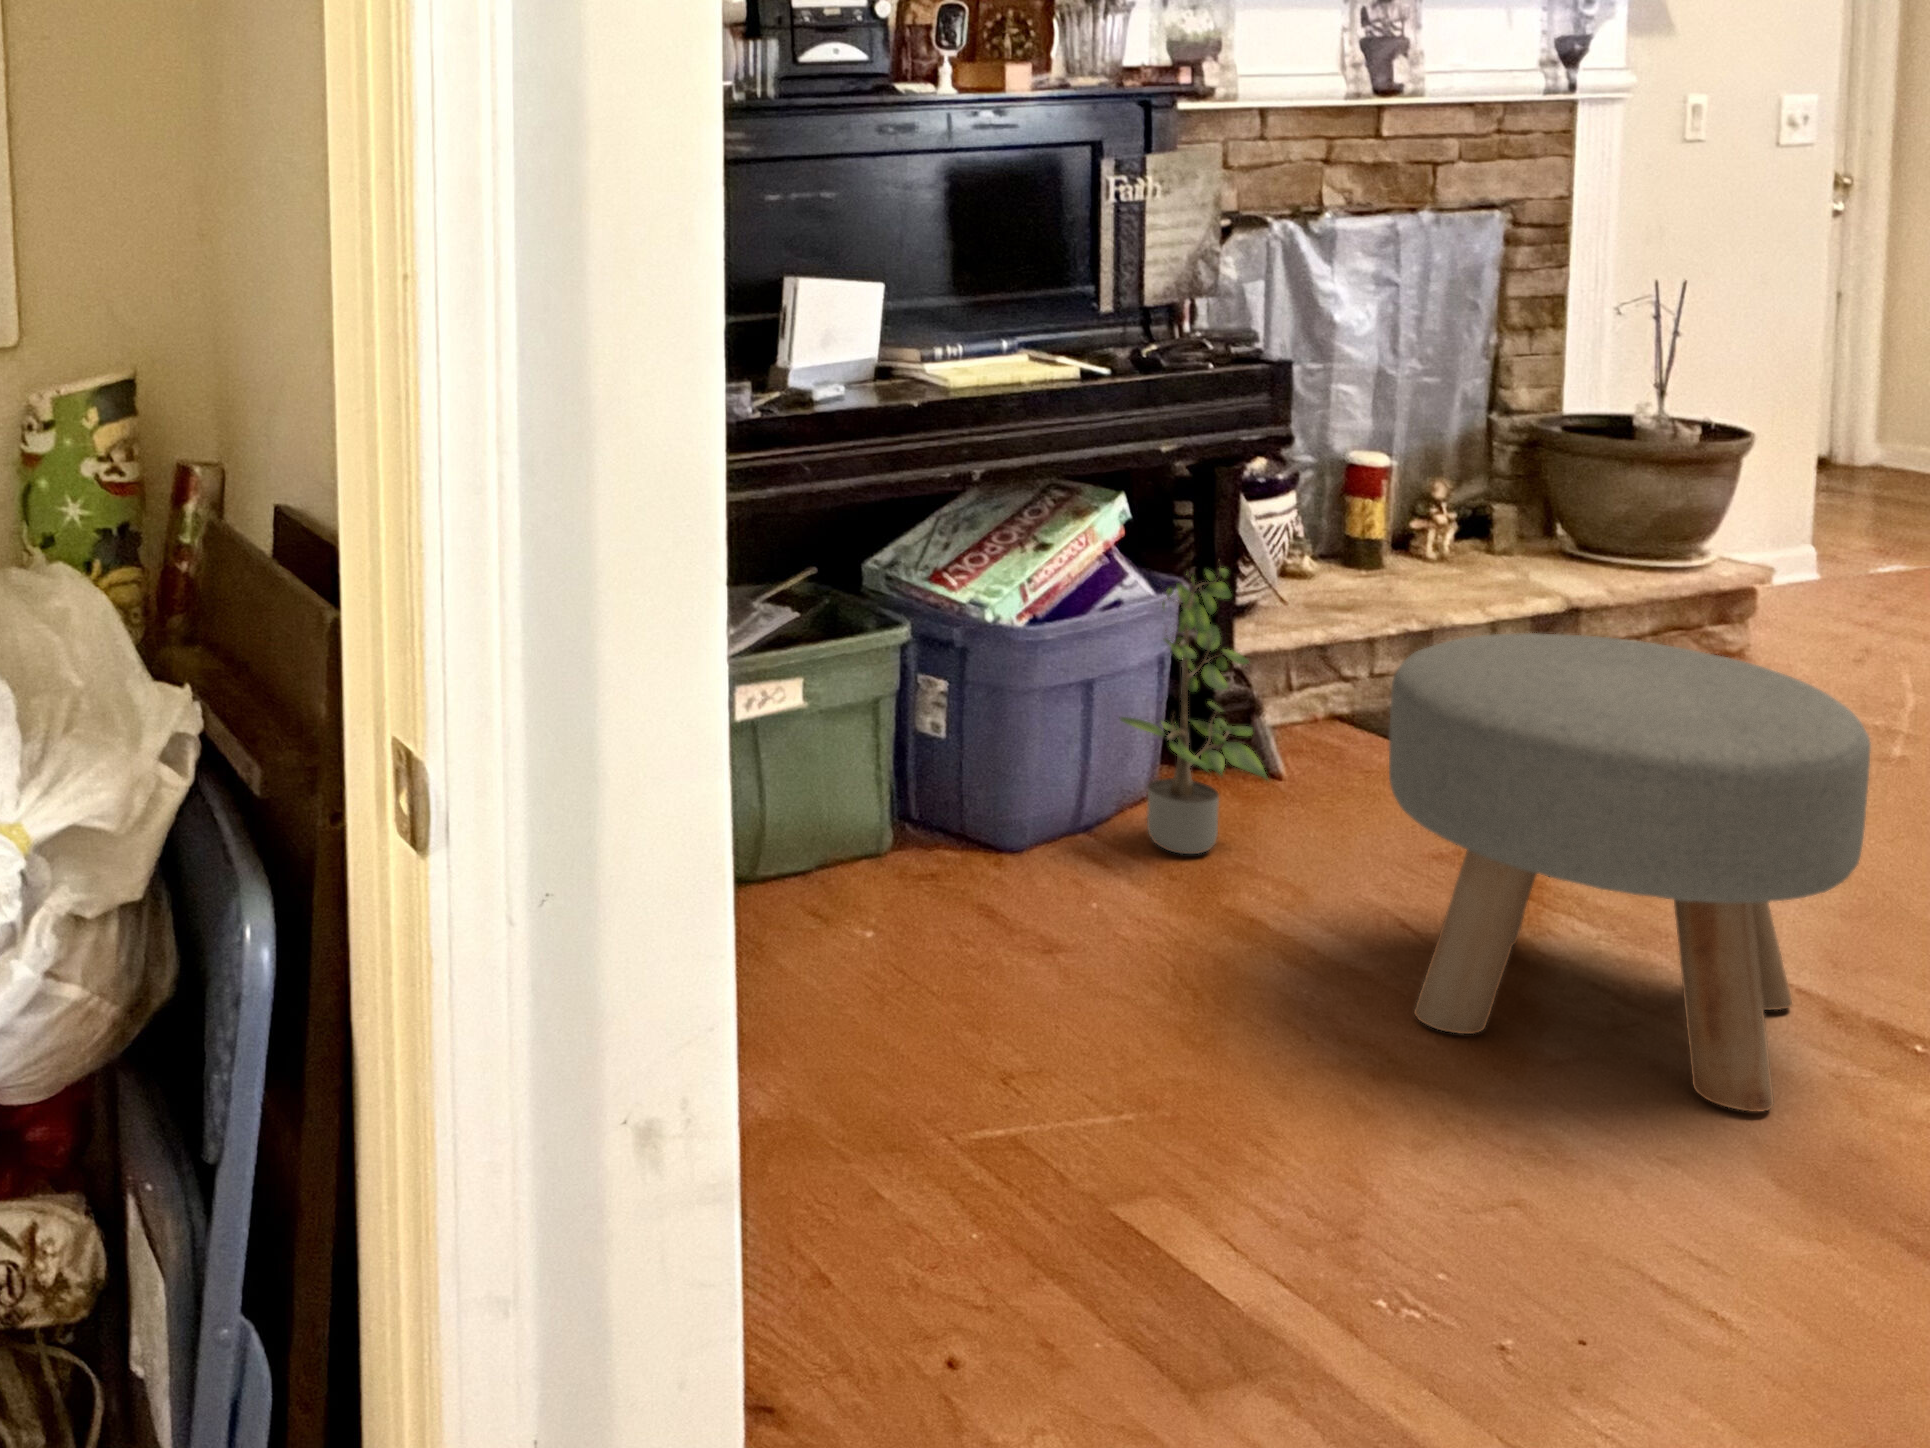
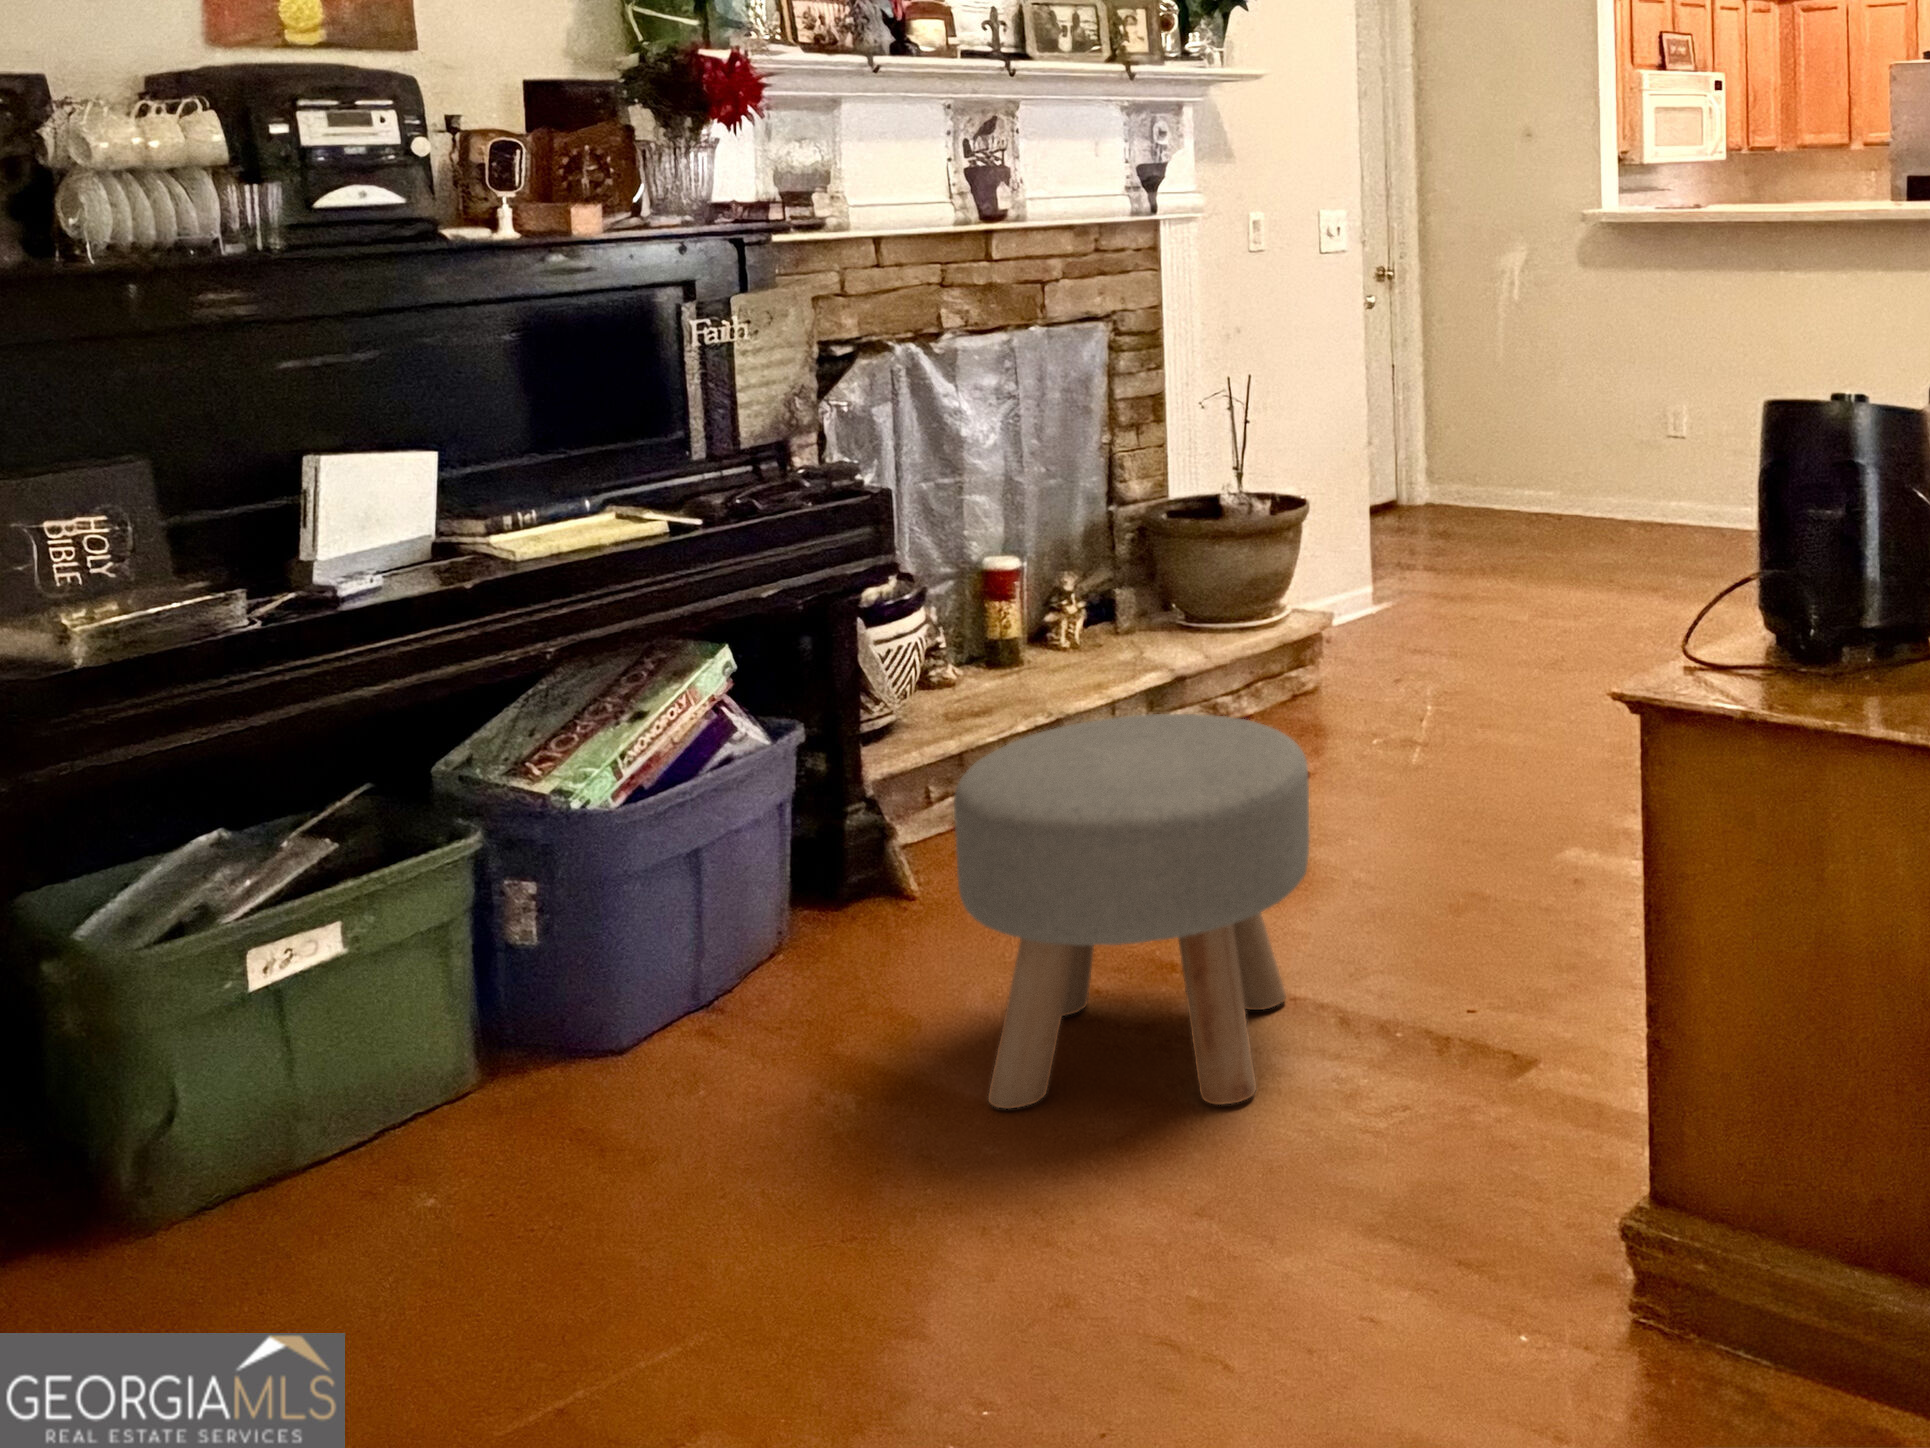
potted plant: present [1121,566,1268,854] -> none [727,697,883,1001]

